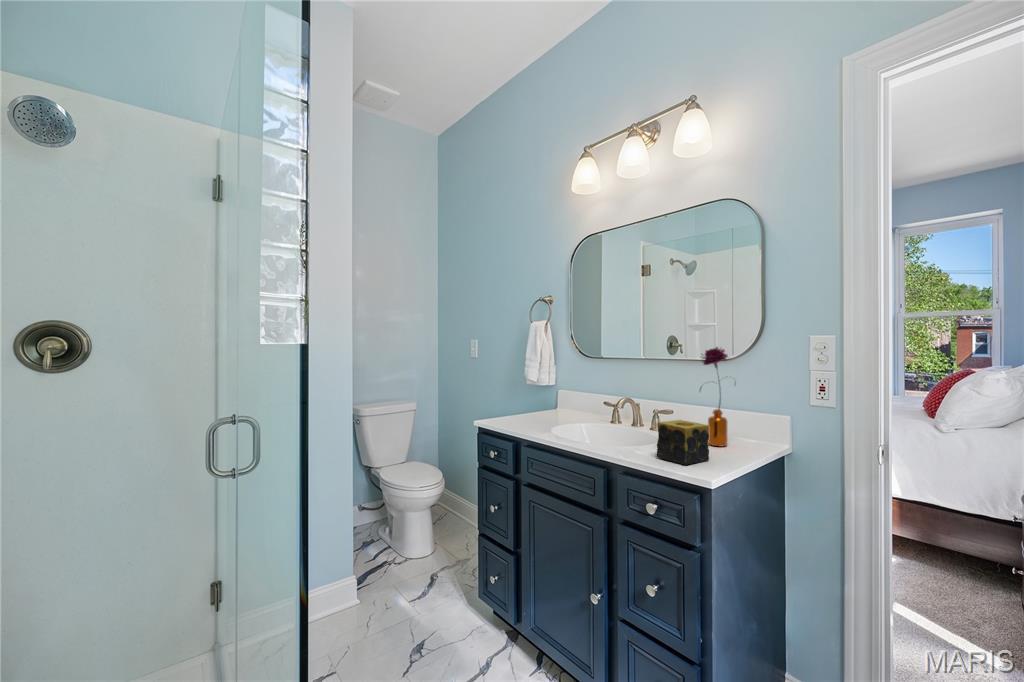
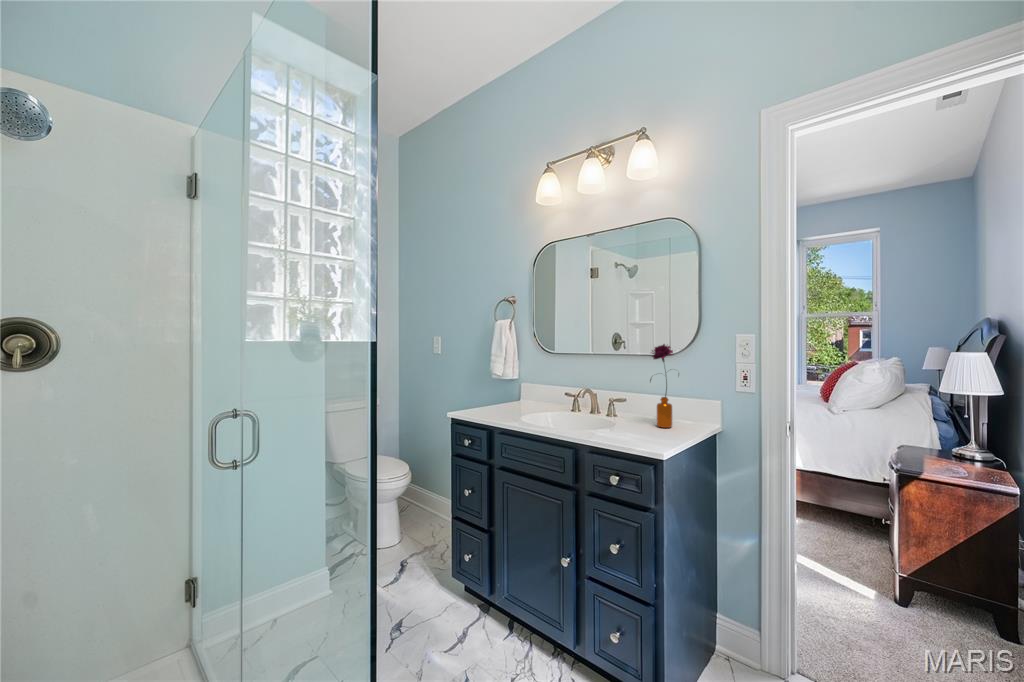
candle: present [657,420,709,465] -> none [617,406,660,442]

